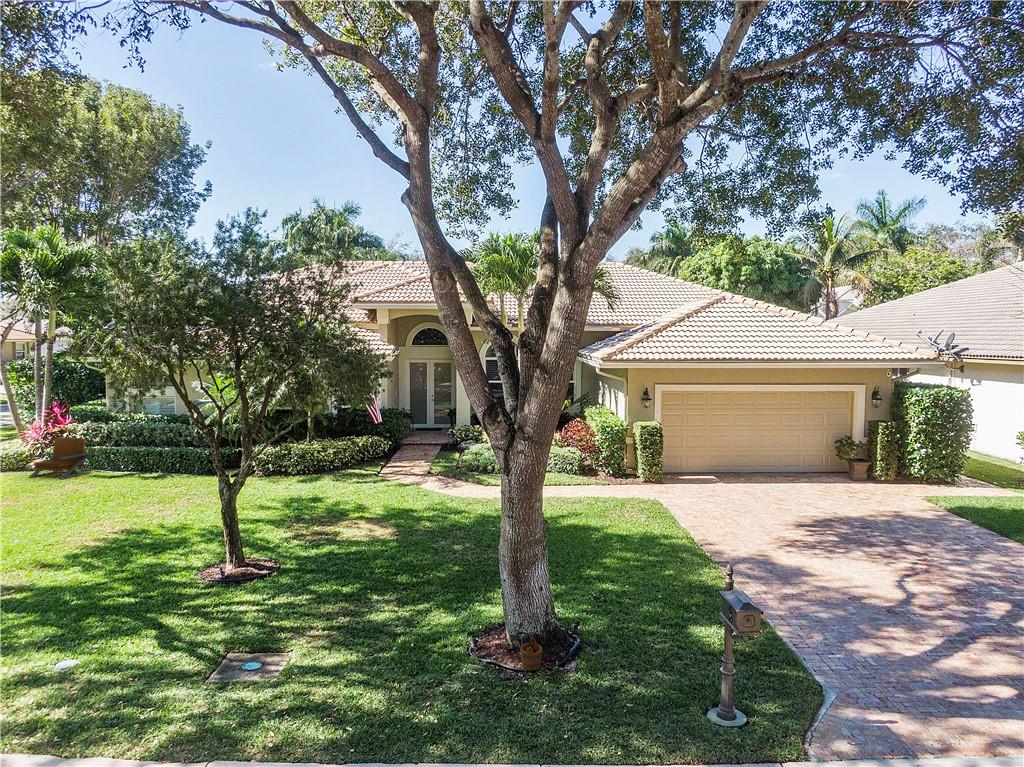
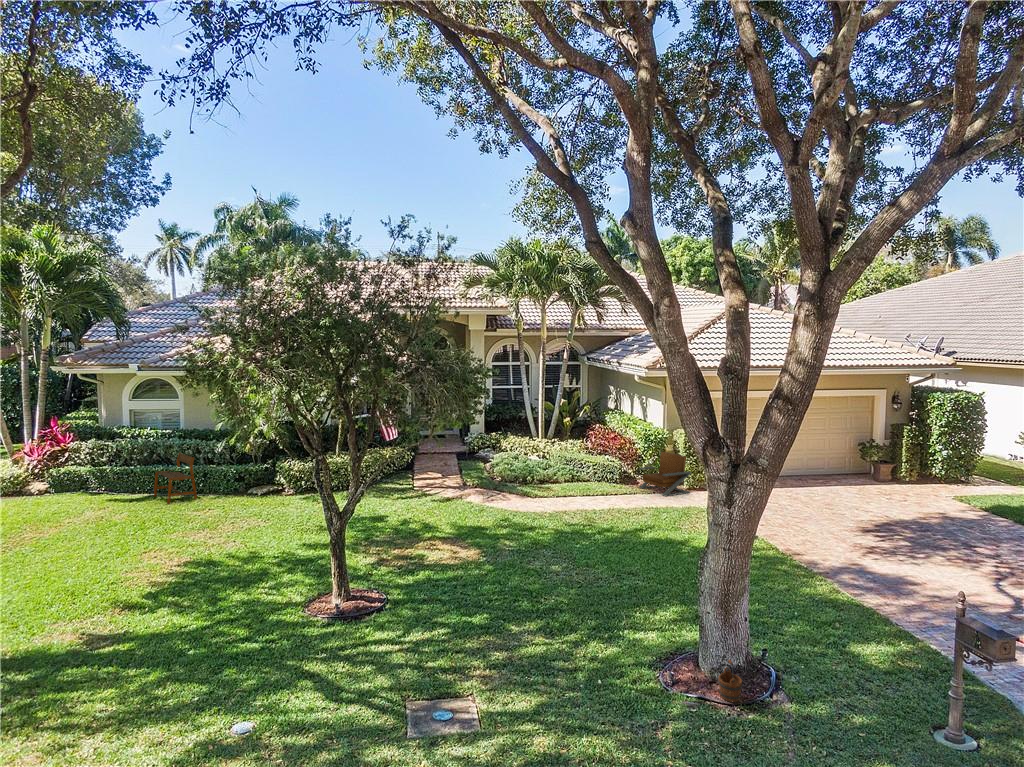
bench: none [136,435,172,481] -> present [154,453,197,504]
lounge chair: present [29,437,92,479] -> present [639,452,691,496]

